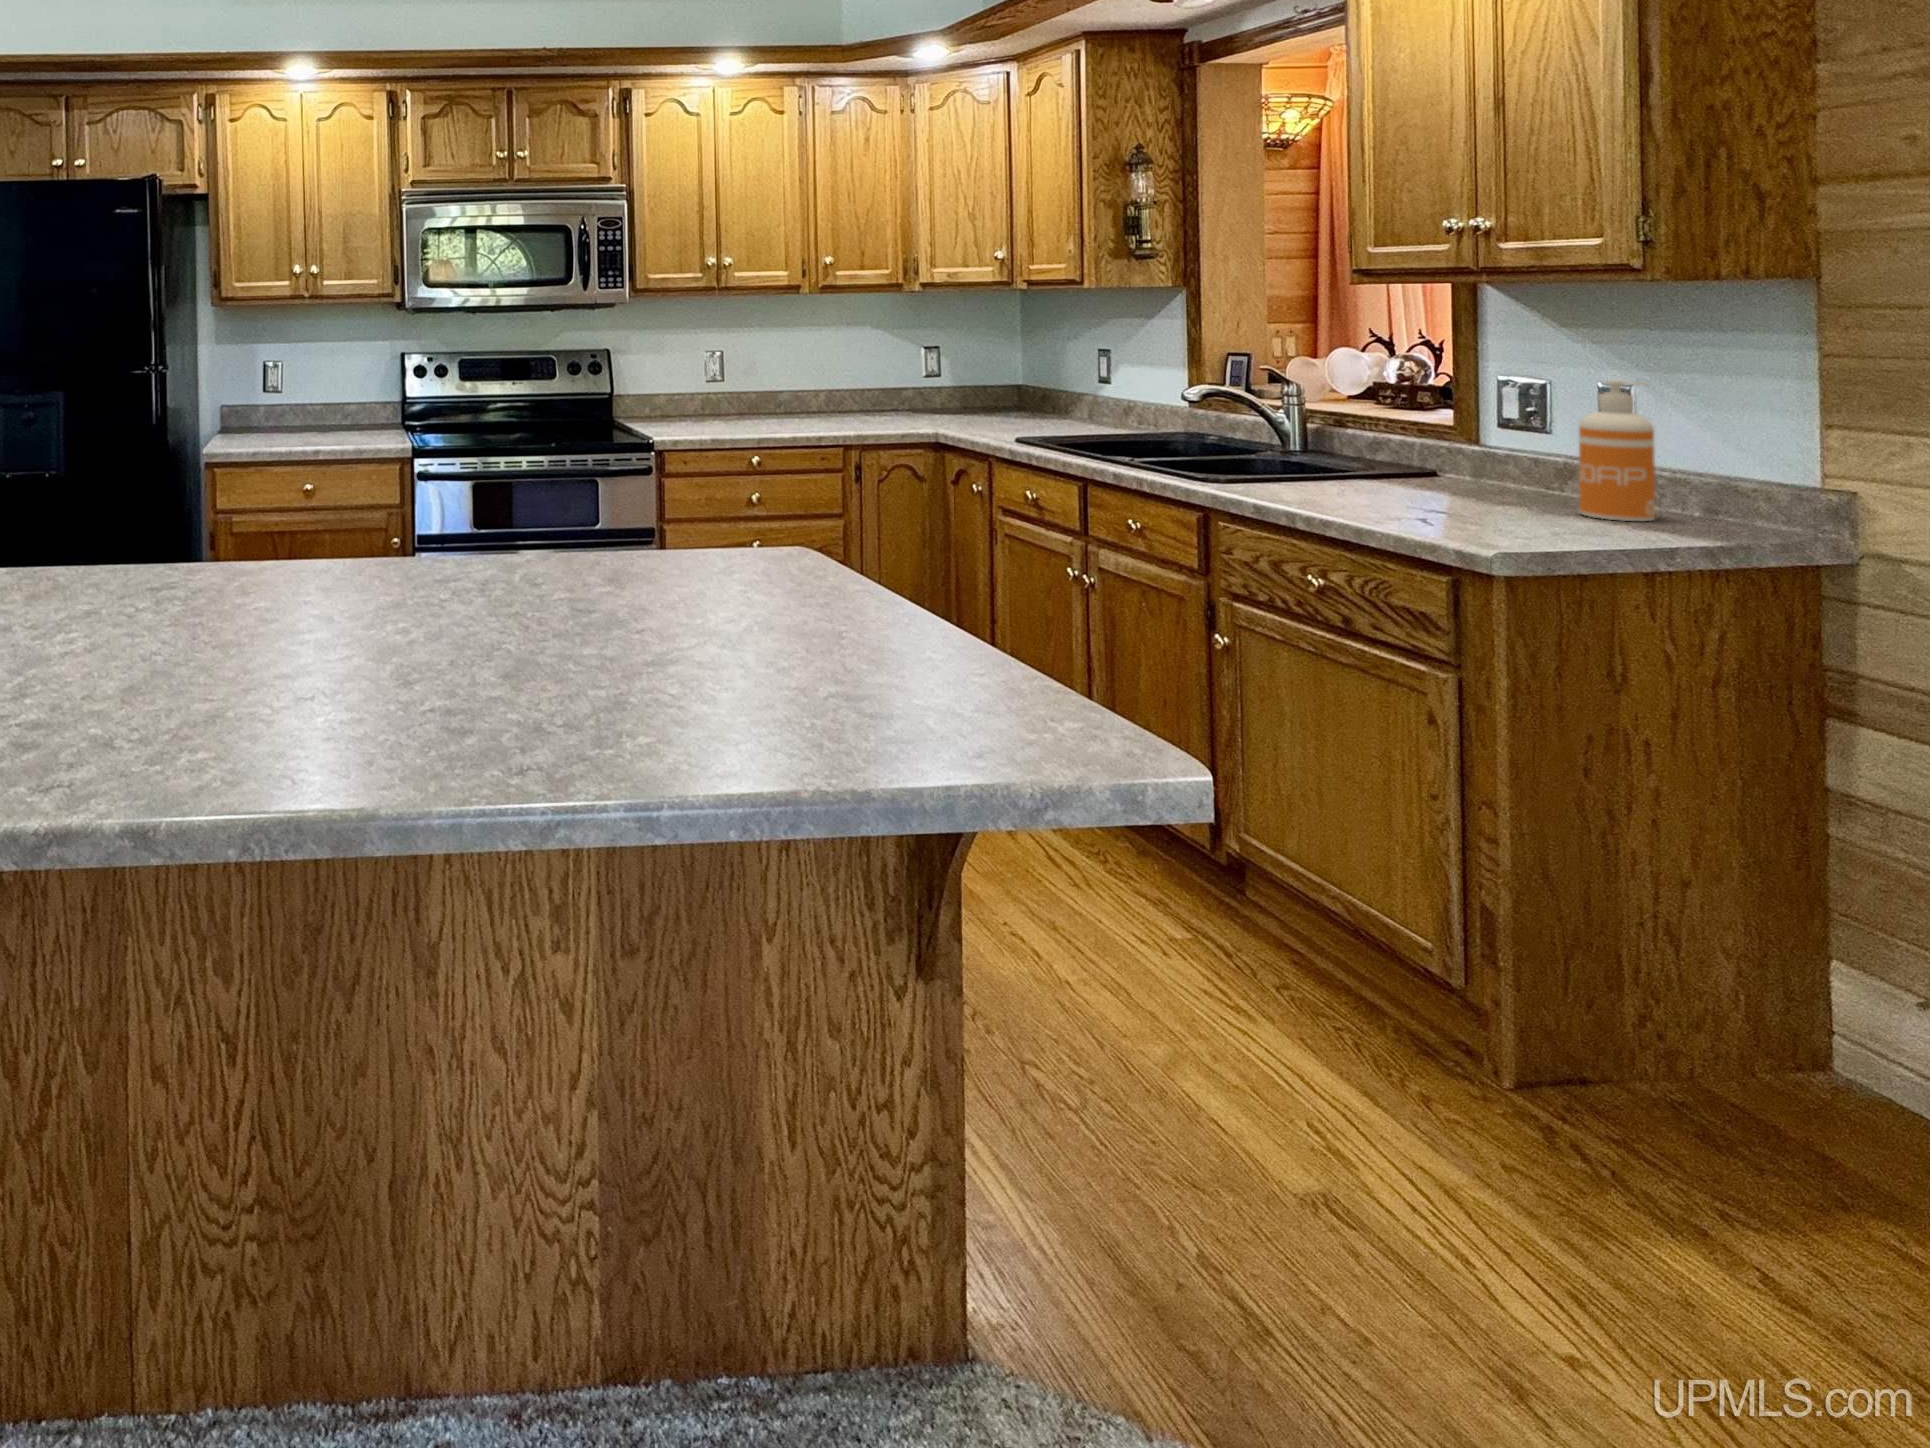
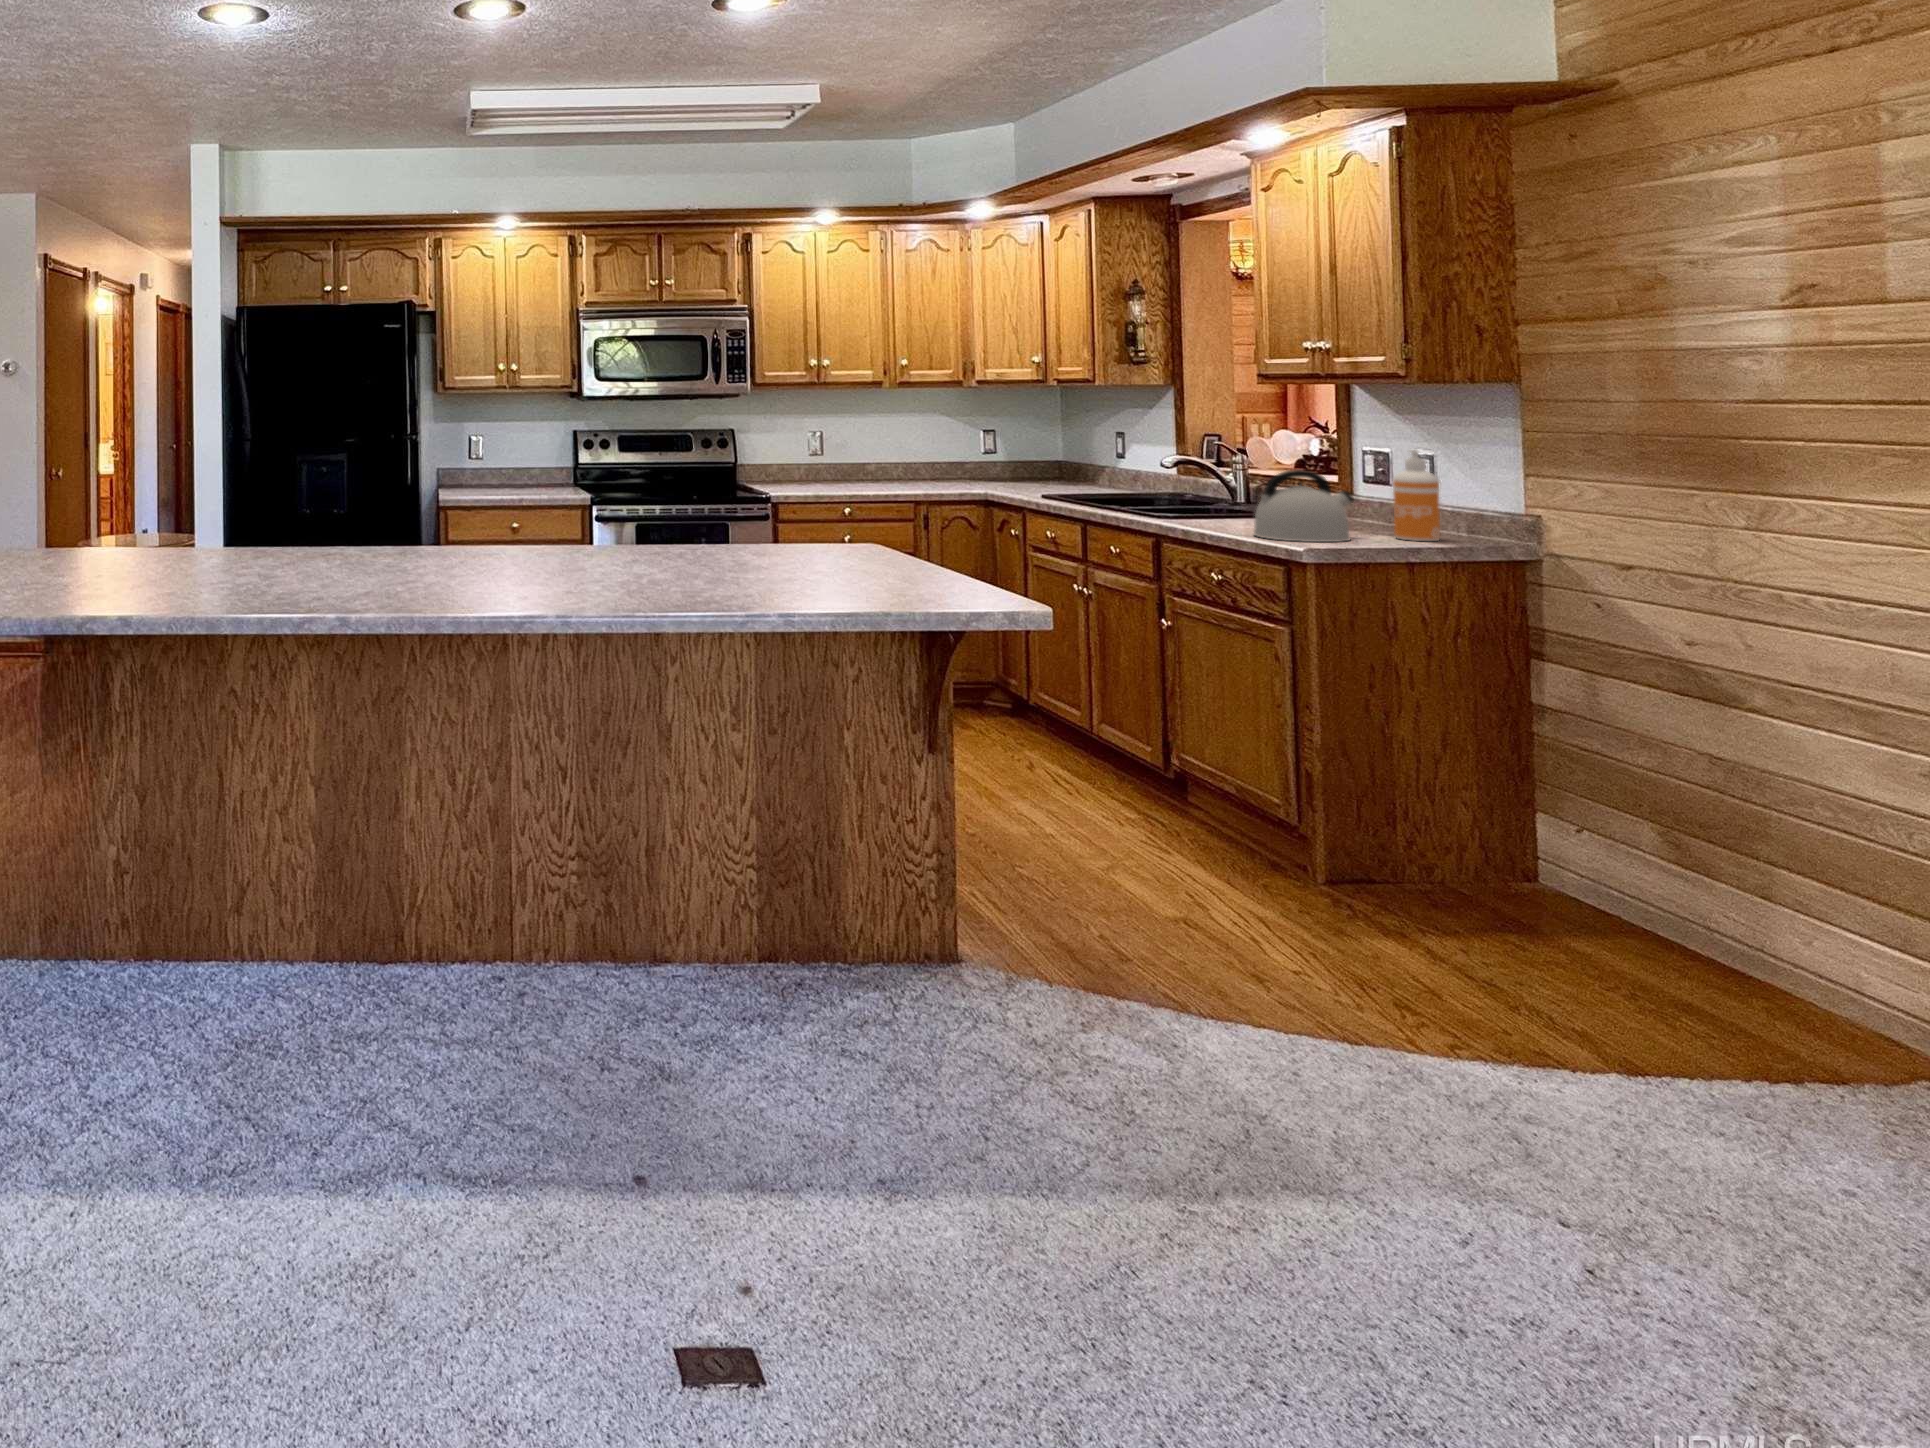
kettle: none [1363,410,1521,524] -> present [1254,469,1354,542]

